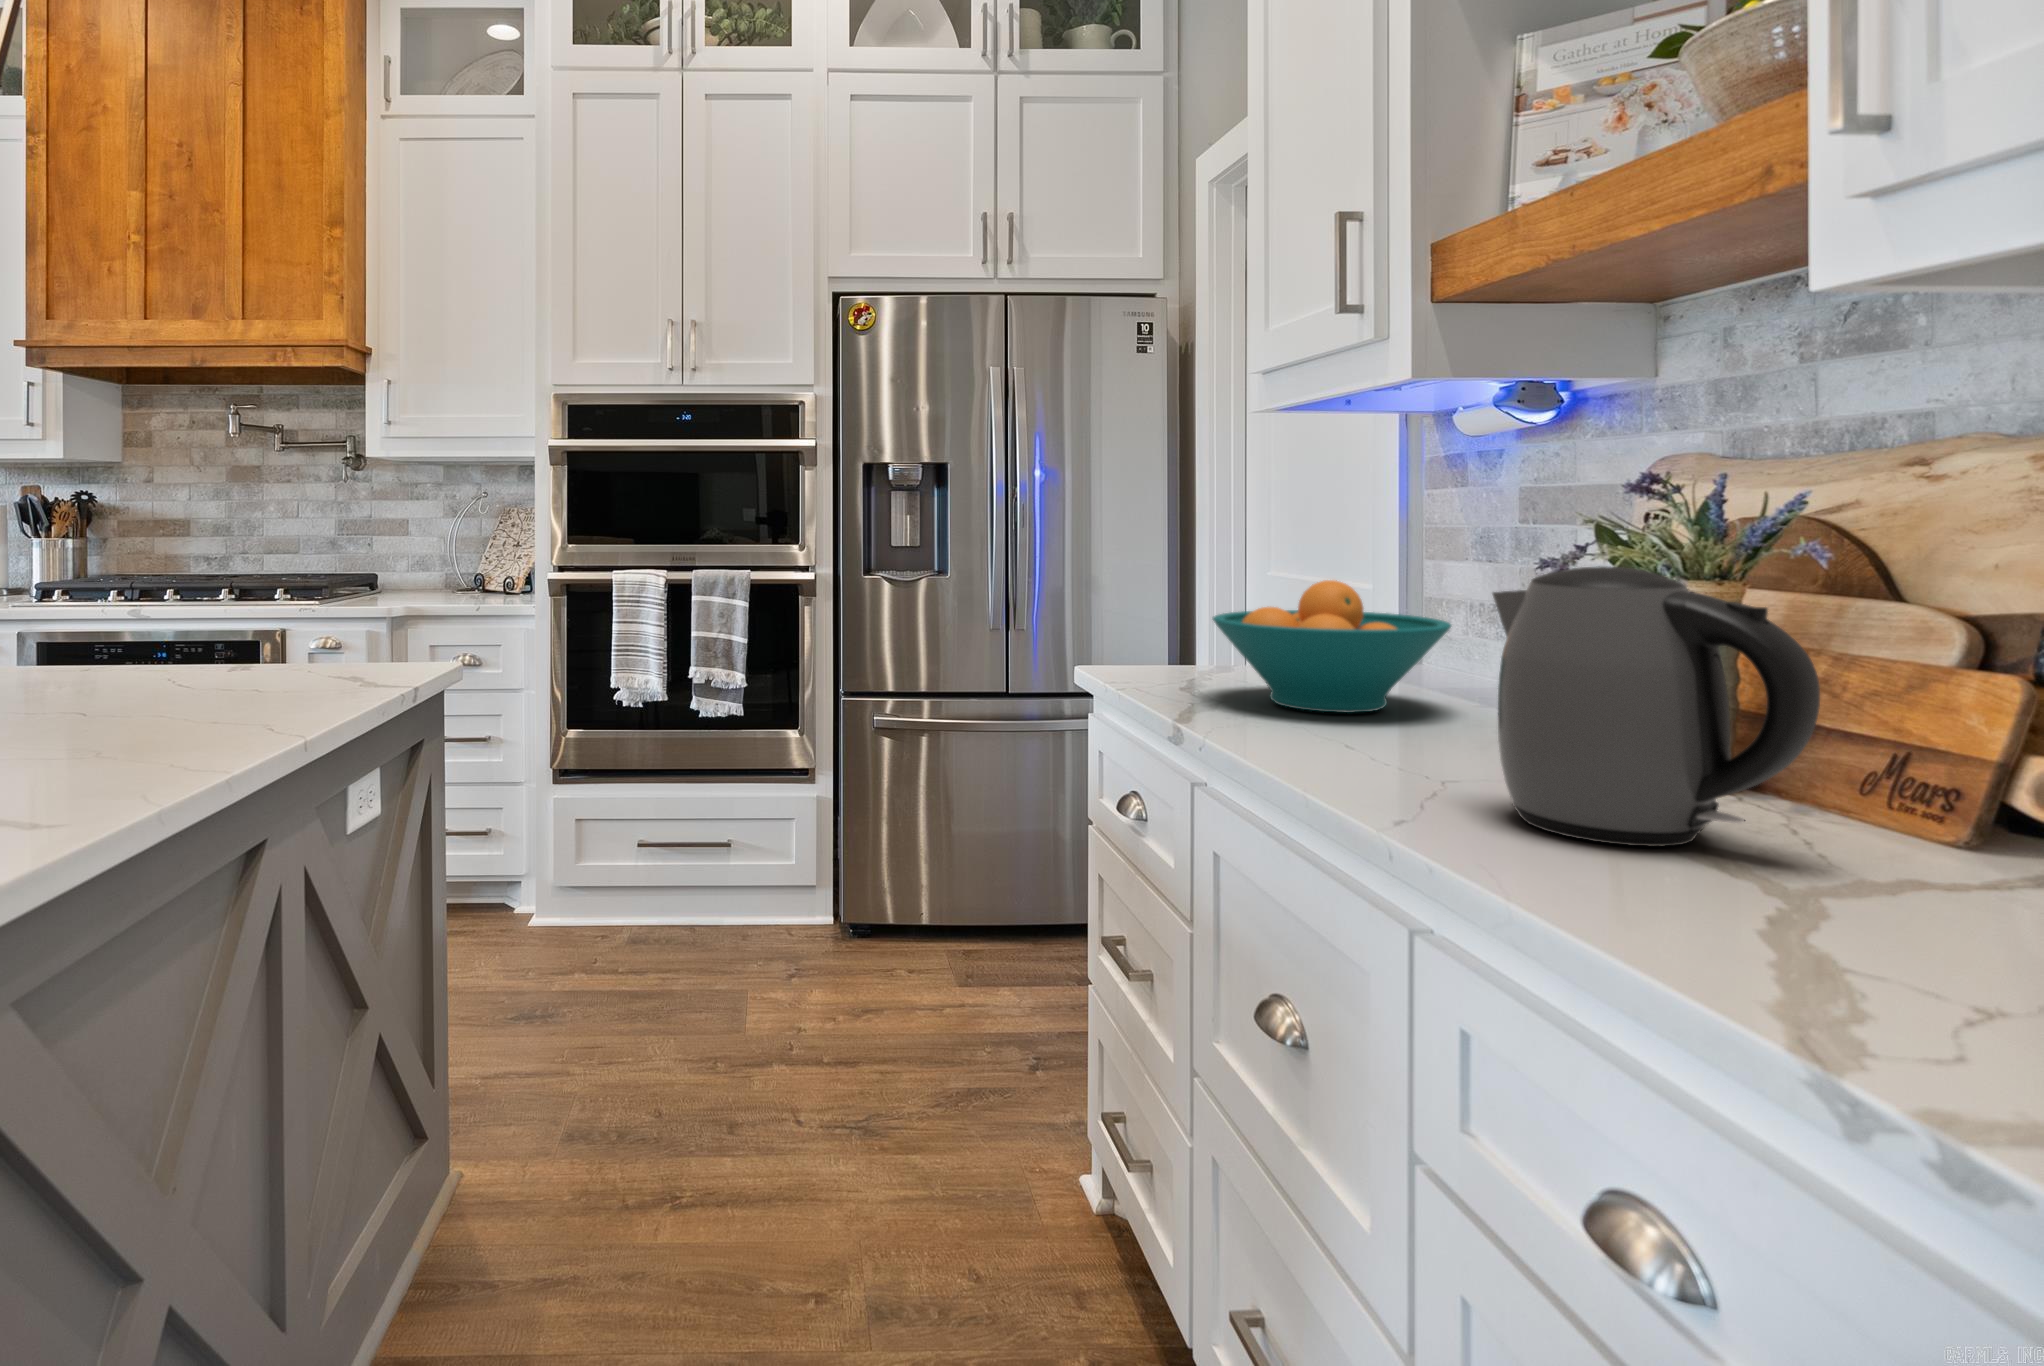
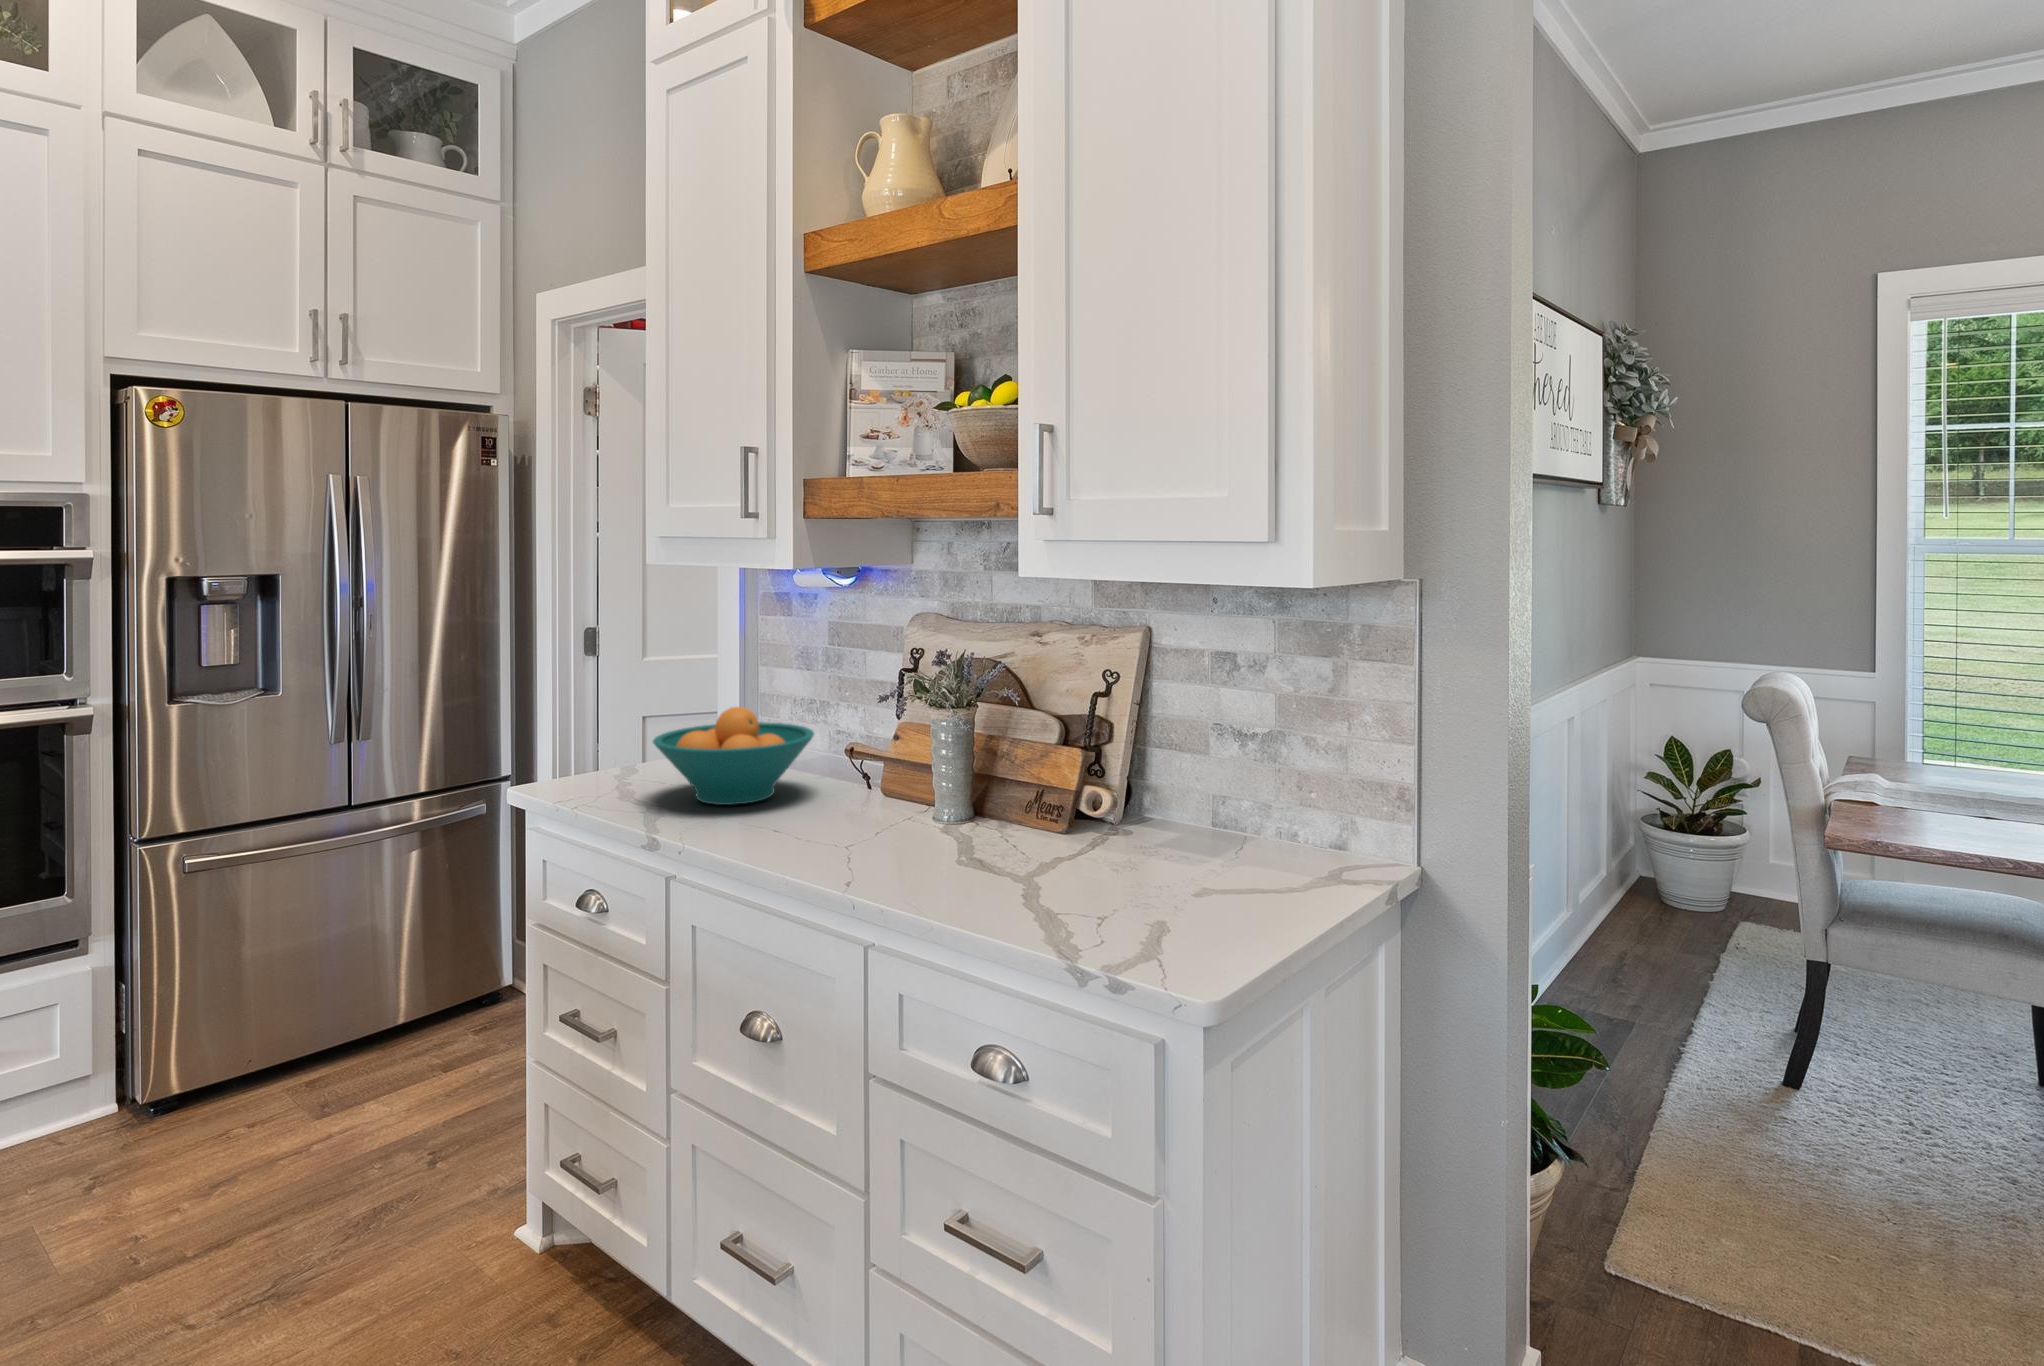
kettle: present [1493,566,1820,846] -> none [882,716,1030,872]

